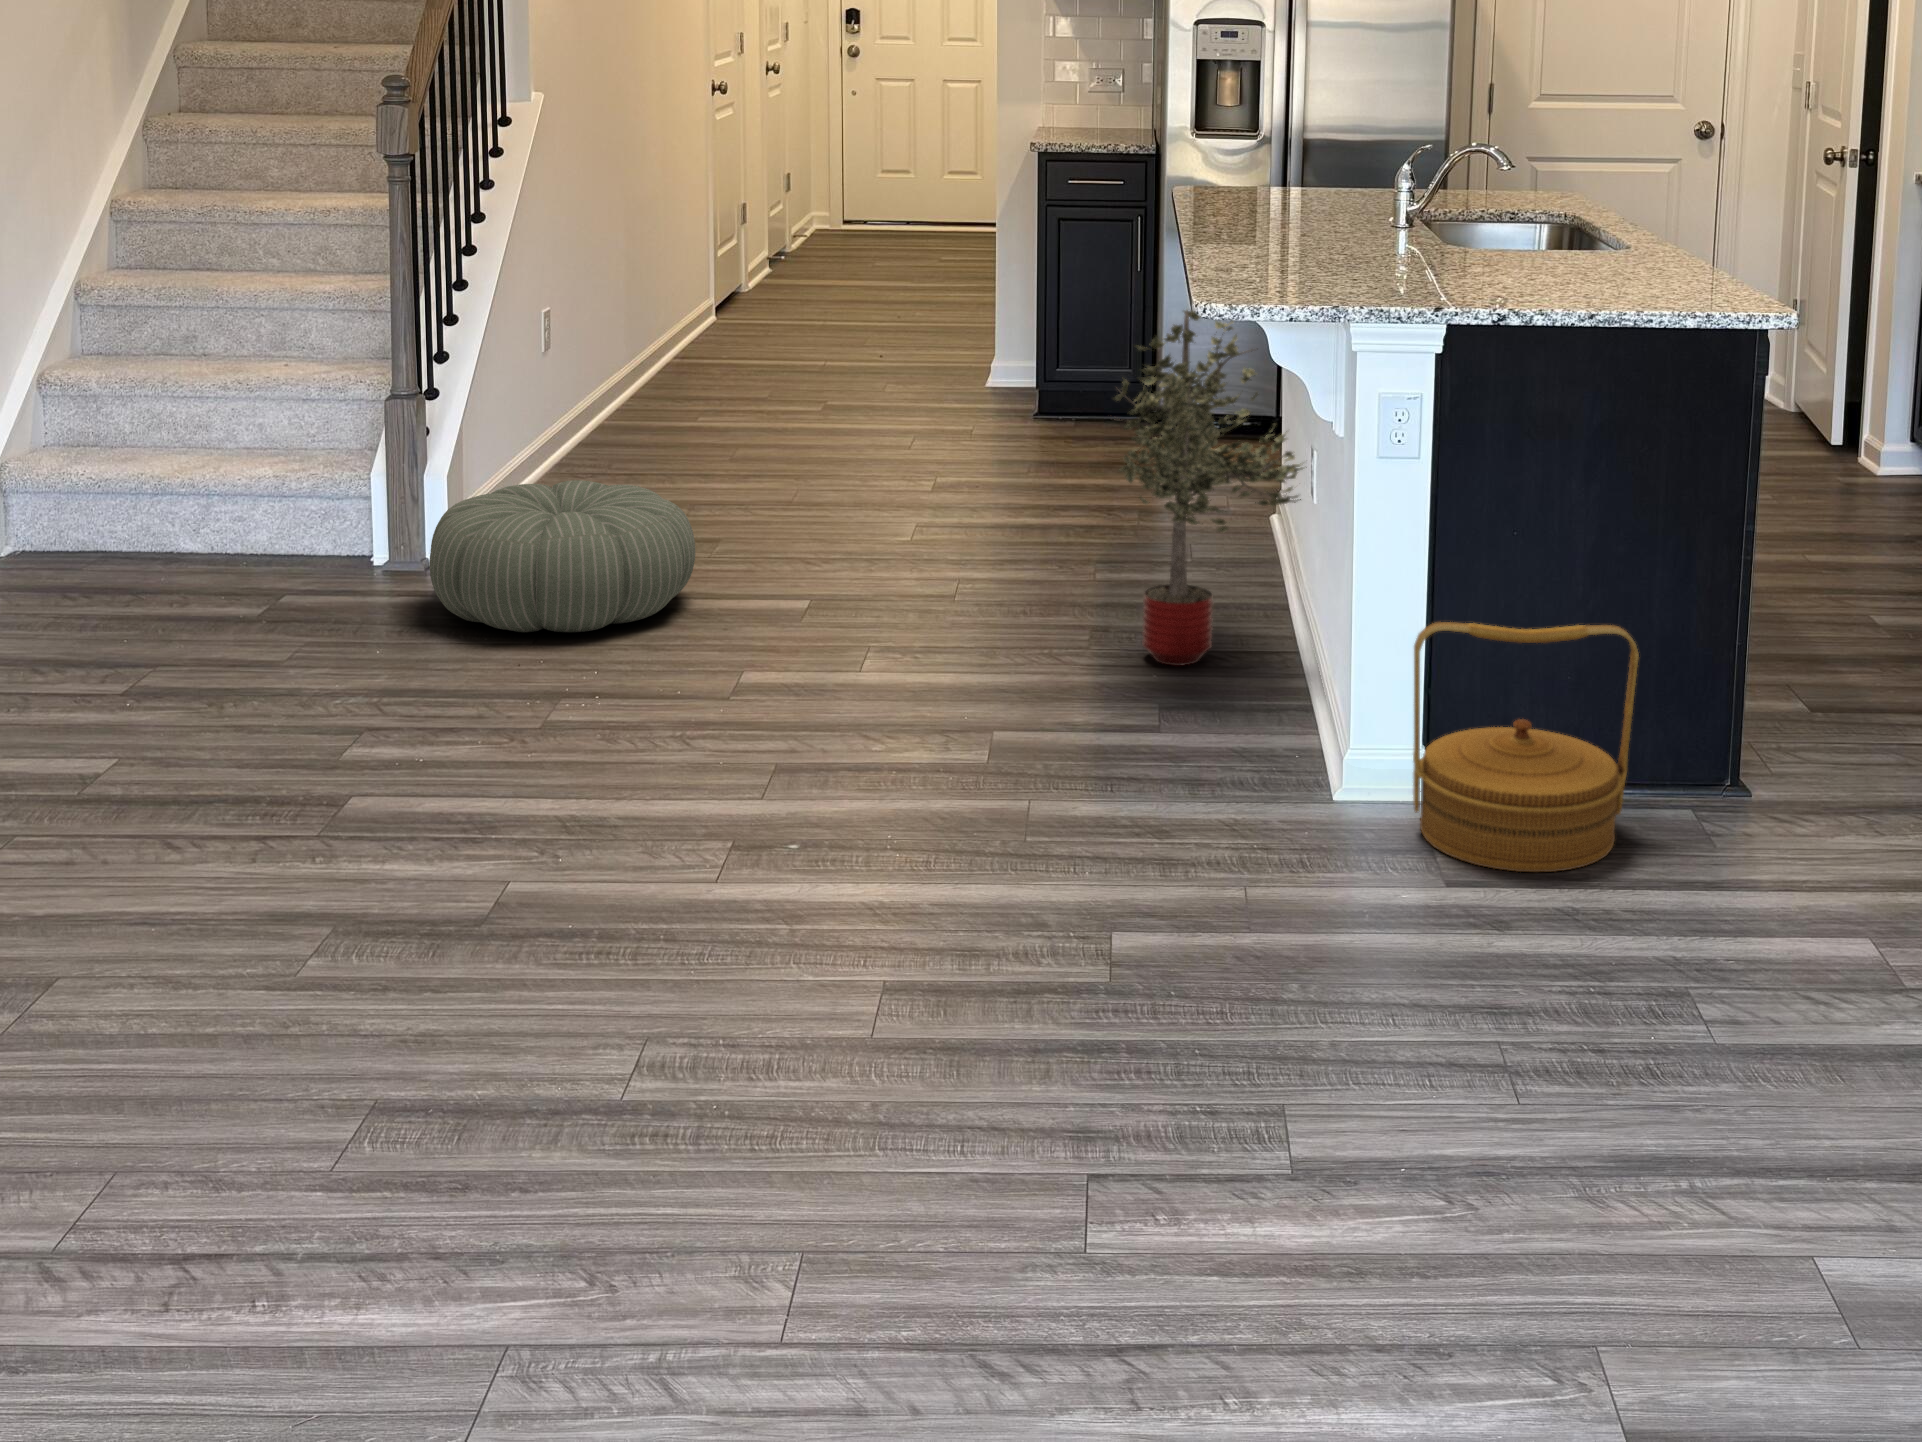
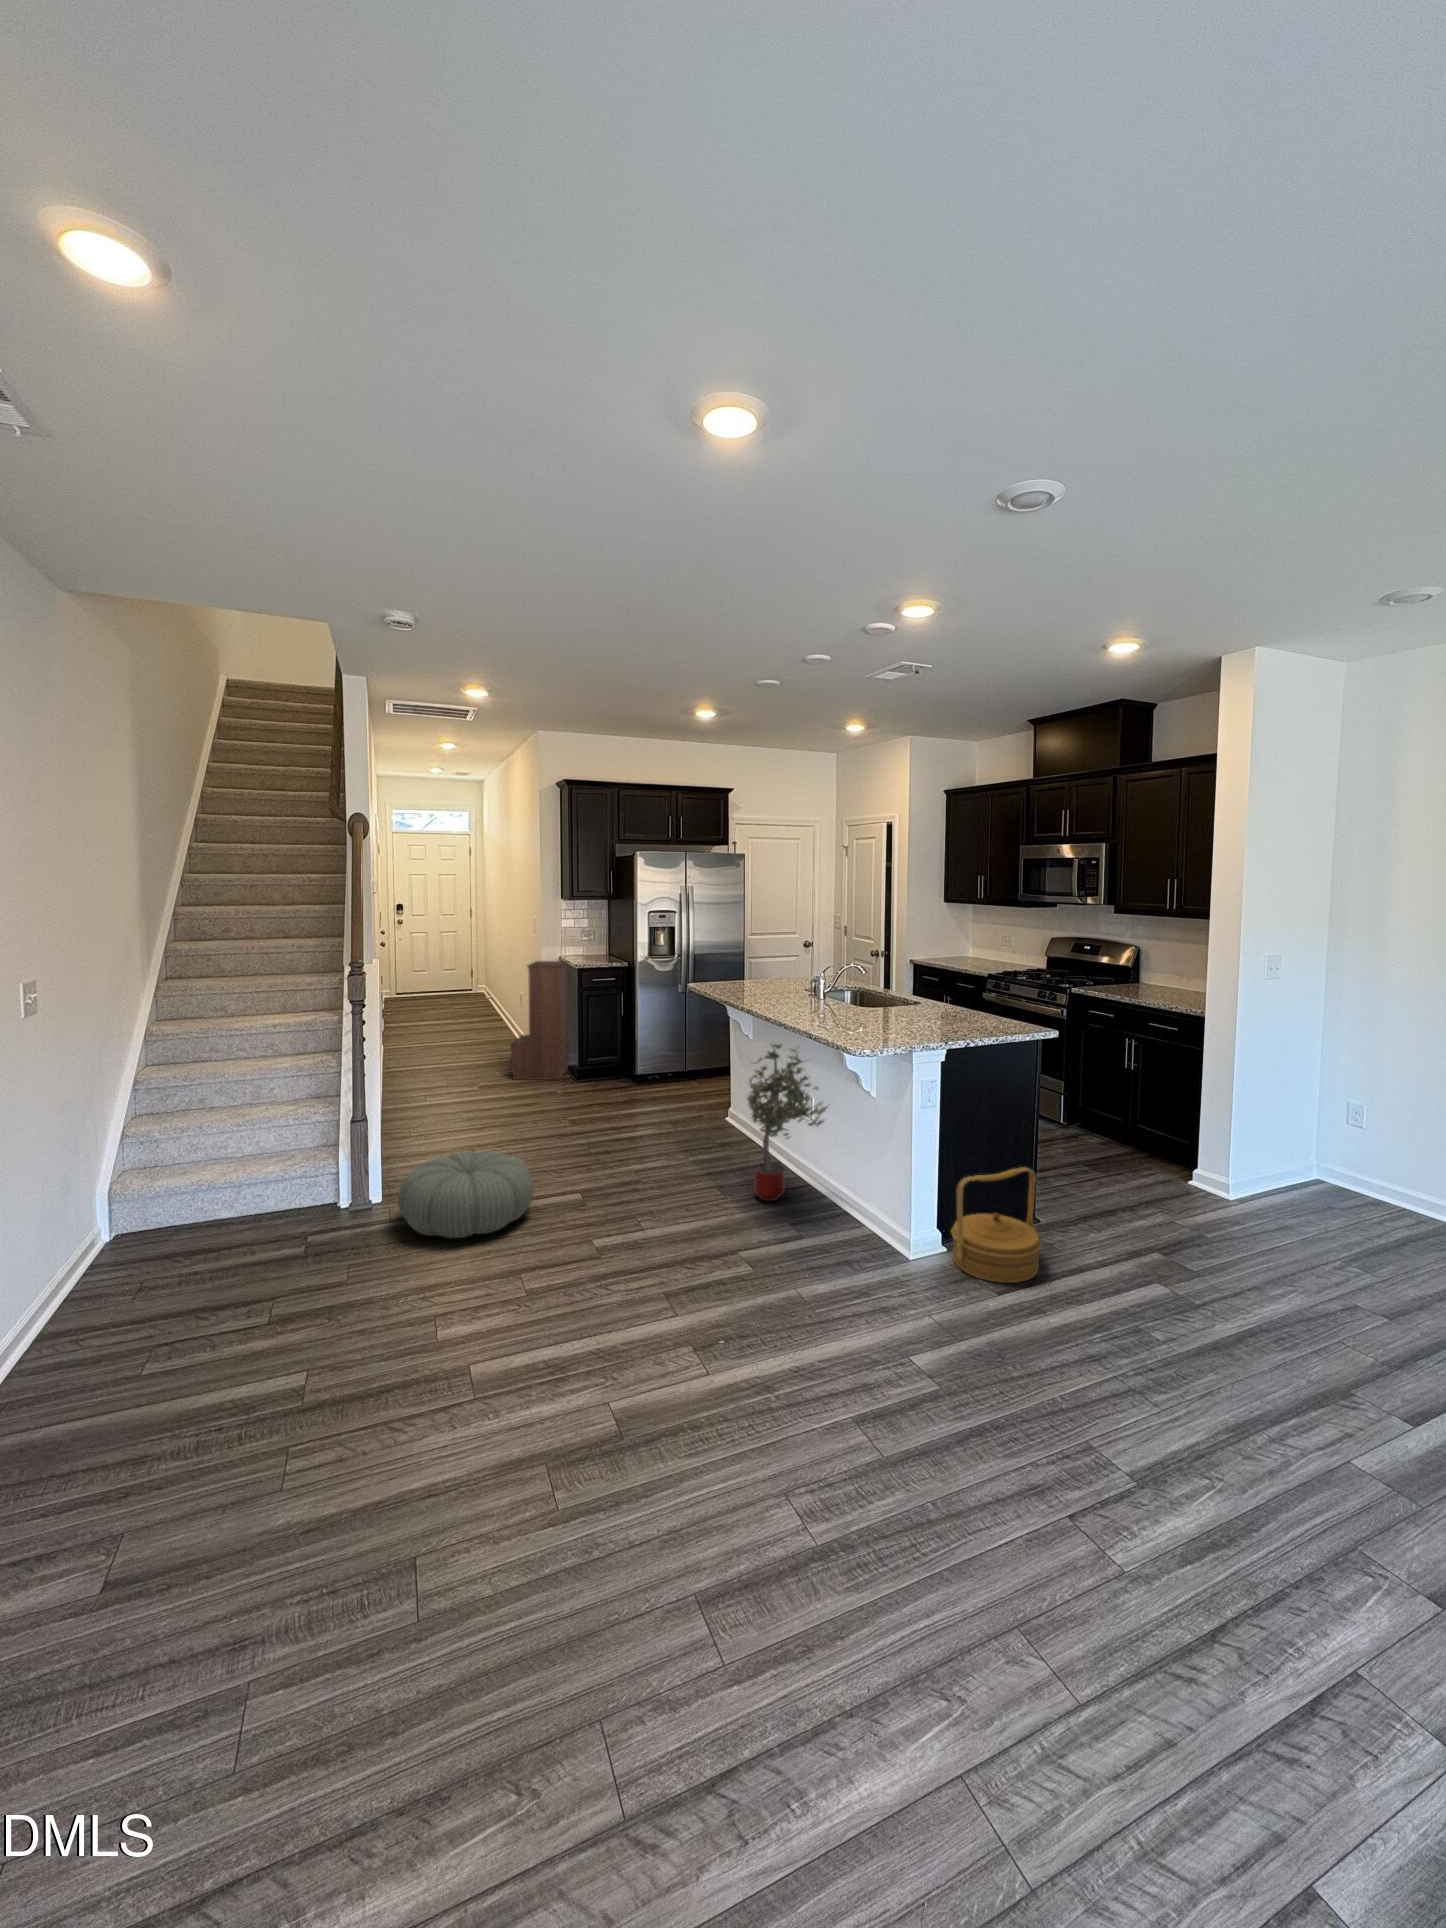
bookshelf: none [899,131,1046,408] -> present [511,961,569,1080]

